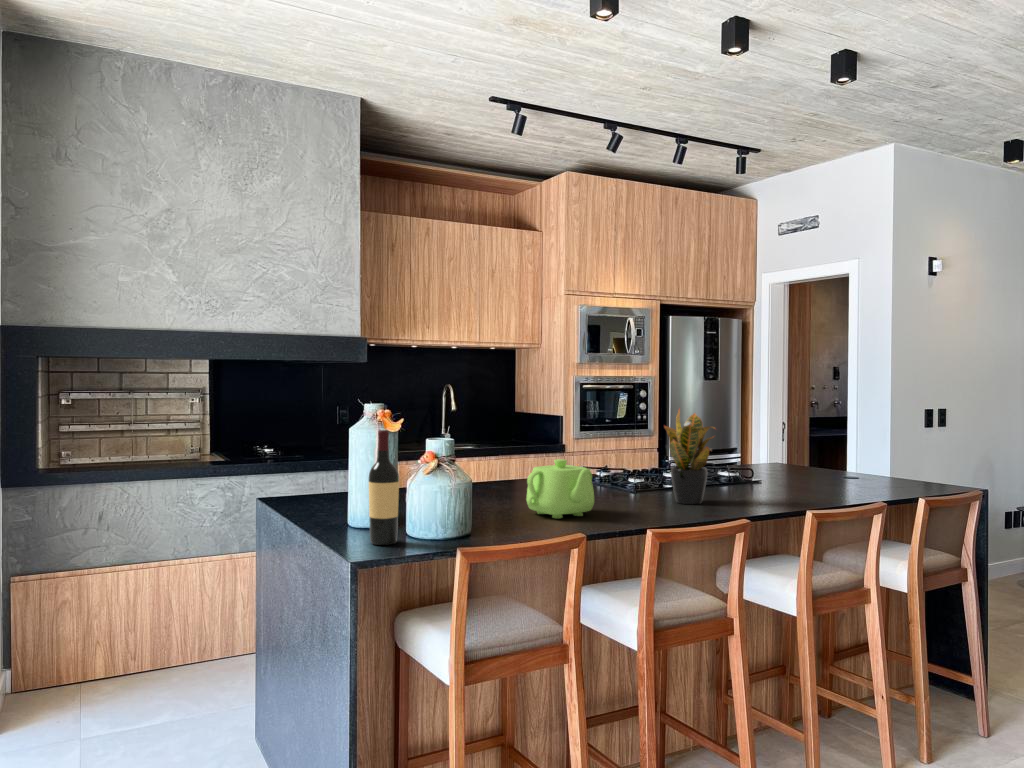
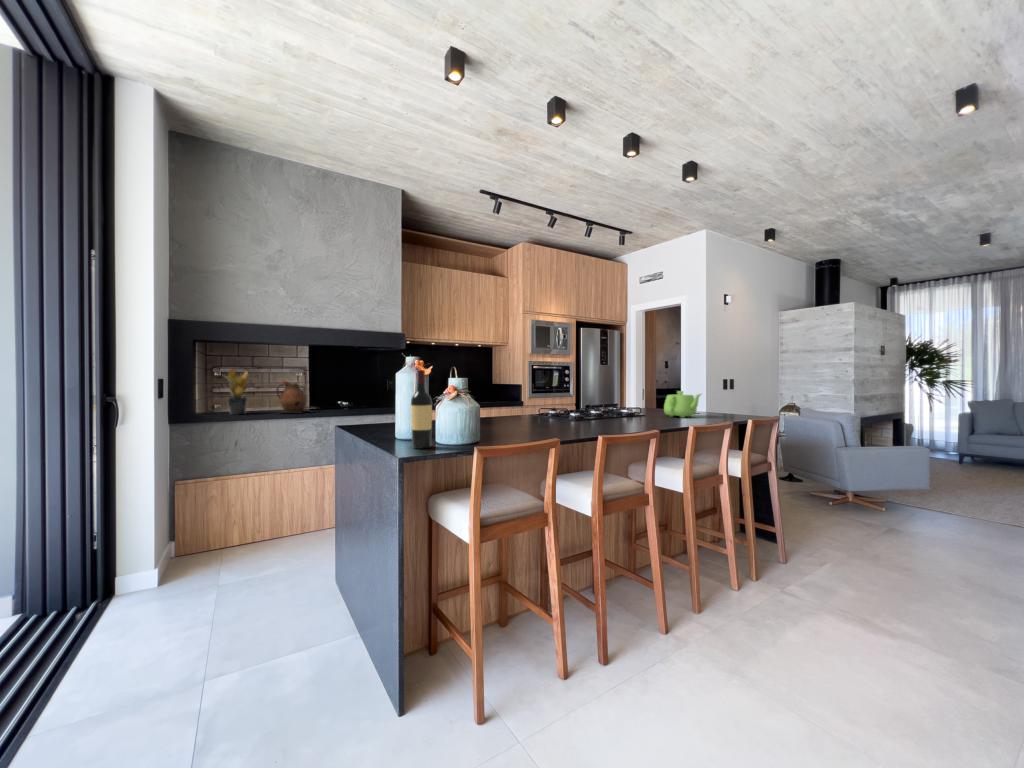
potted plant: present [664,409,715,504] -> present [226,369,248,415]
ceramic pitcher: none [161,414,216,469] -> present [276,380,306,413]
teapot: present [526,459,594,519] -> present [664,391,701,418]

